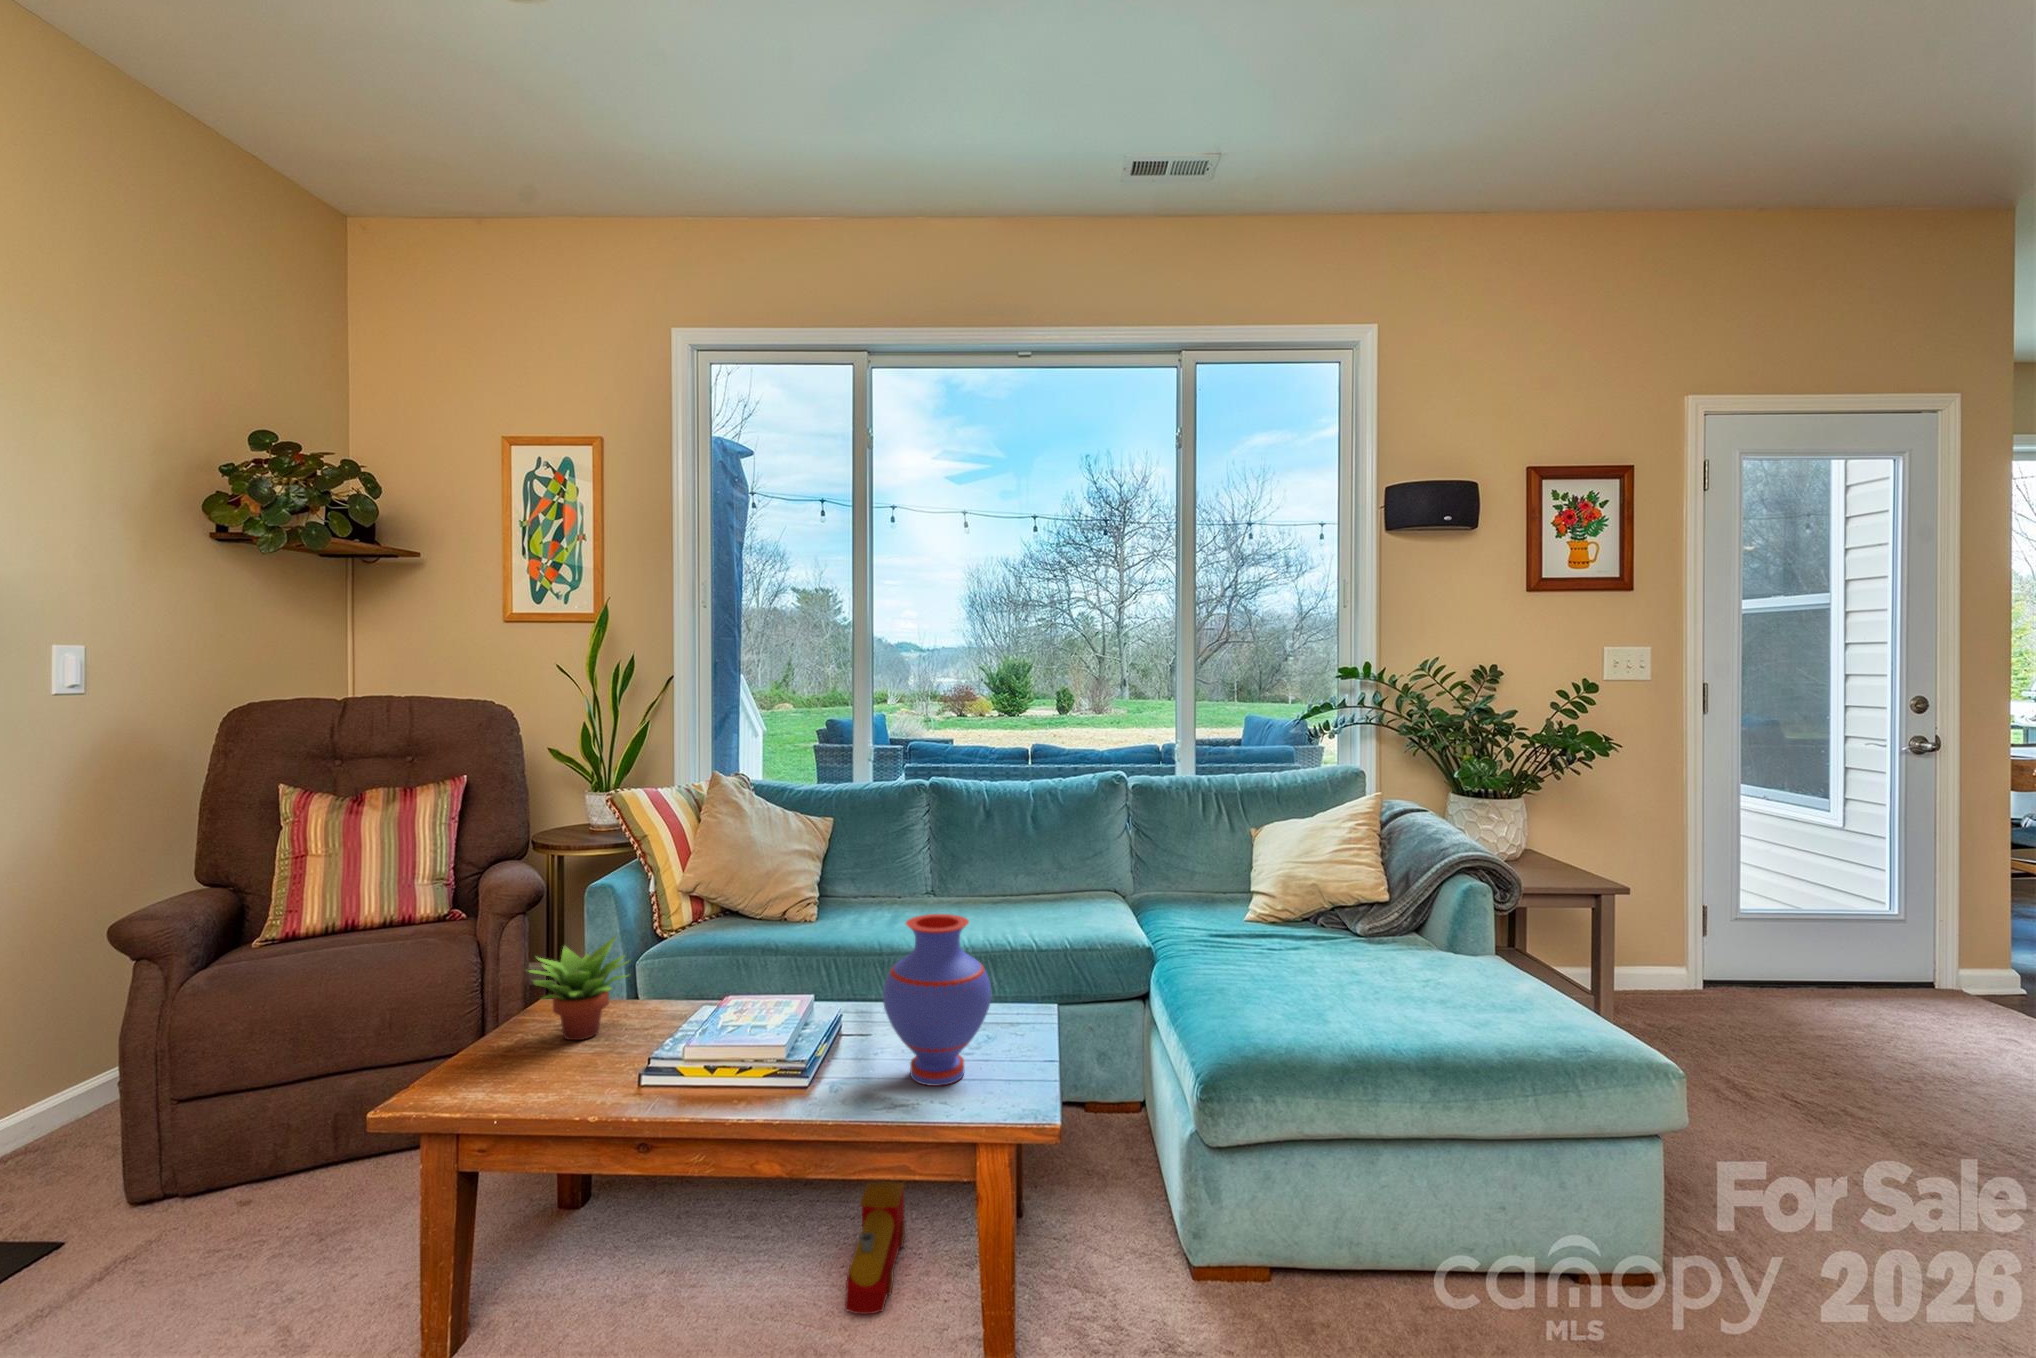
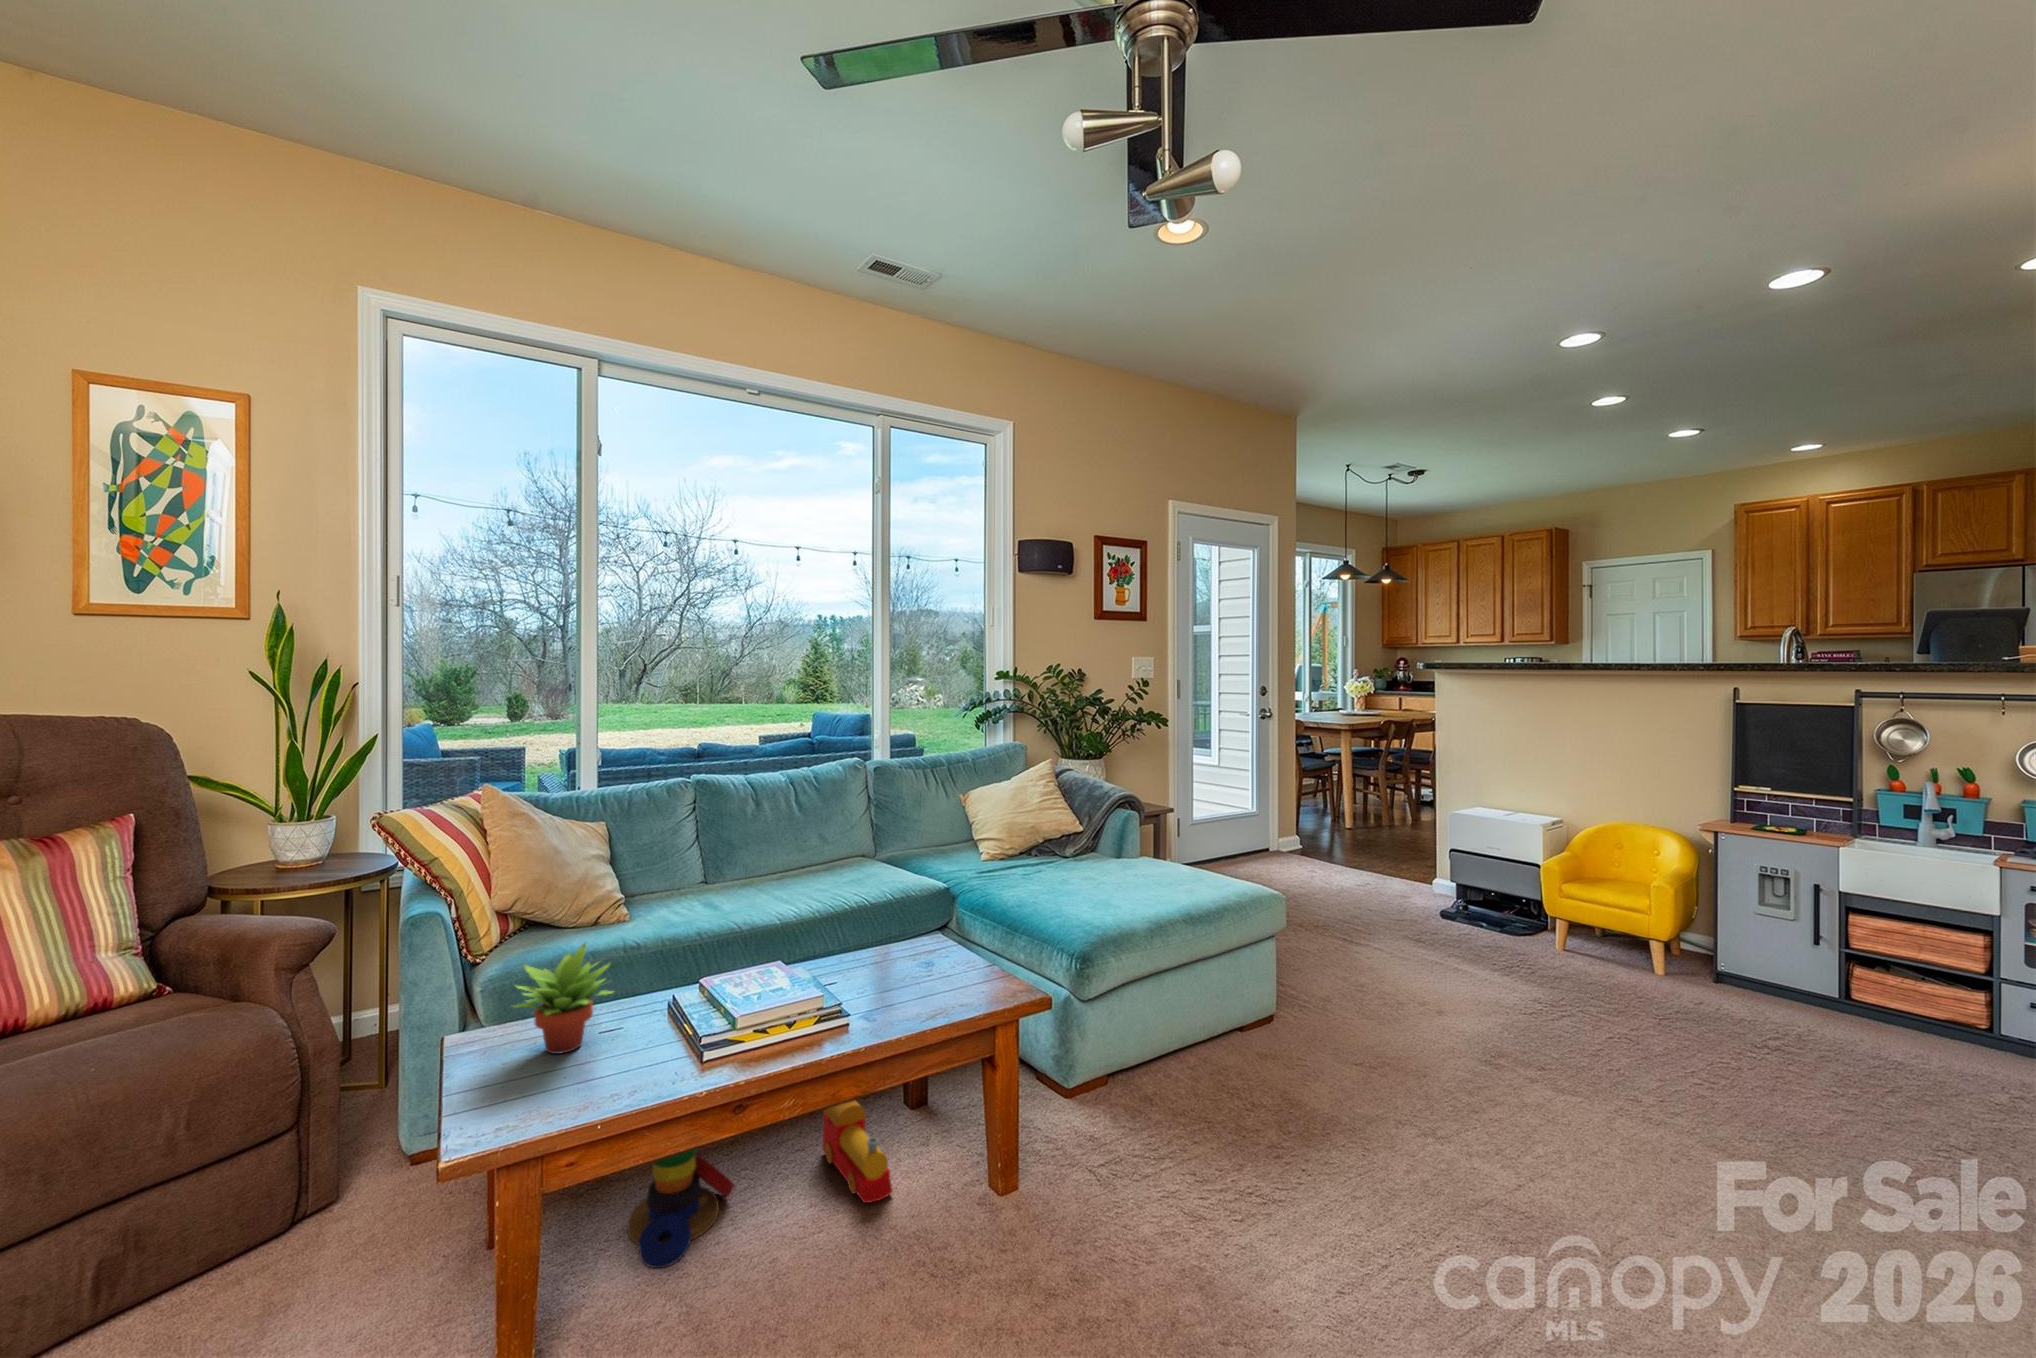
vase: present [883,914,991,1086] -> none [887,869,971,1001]
stacking toy: none [620,1099,757,1293] -> present [628,1149,734,1268]

